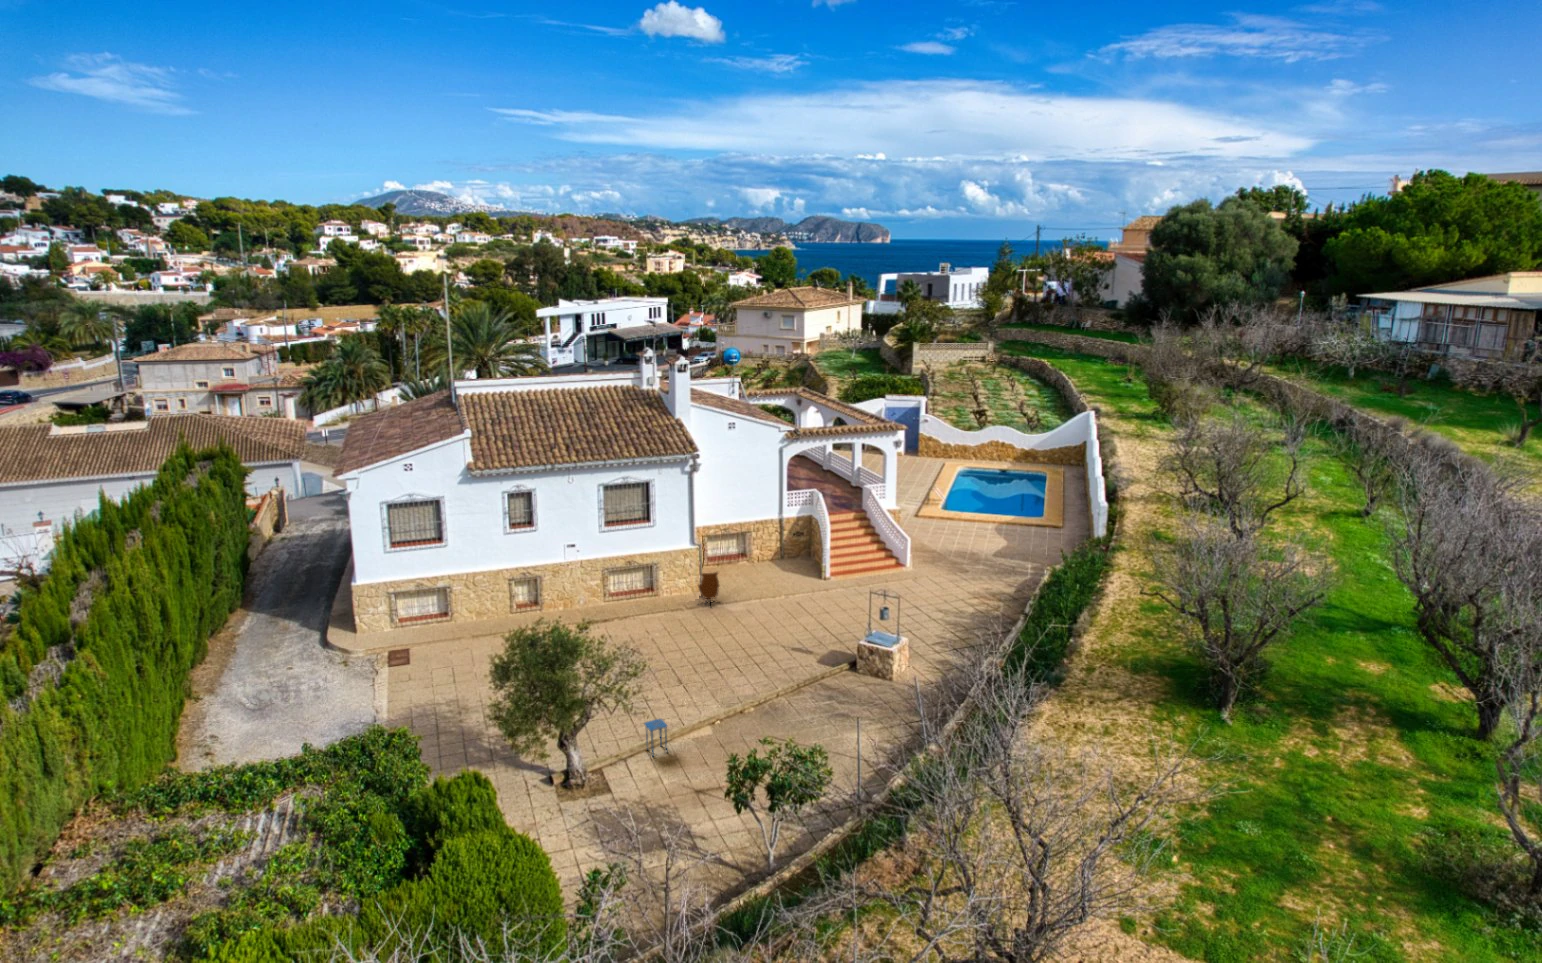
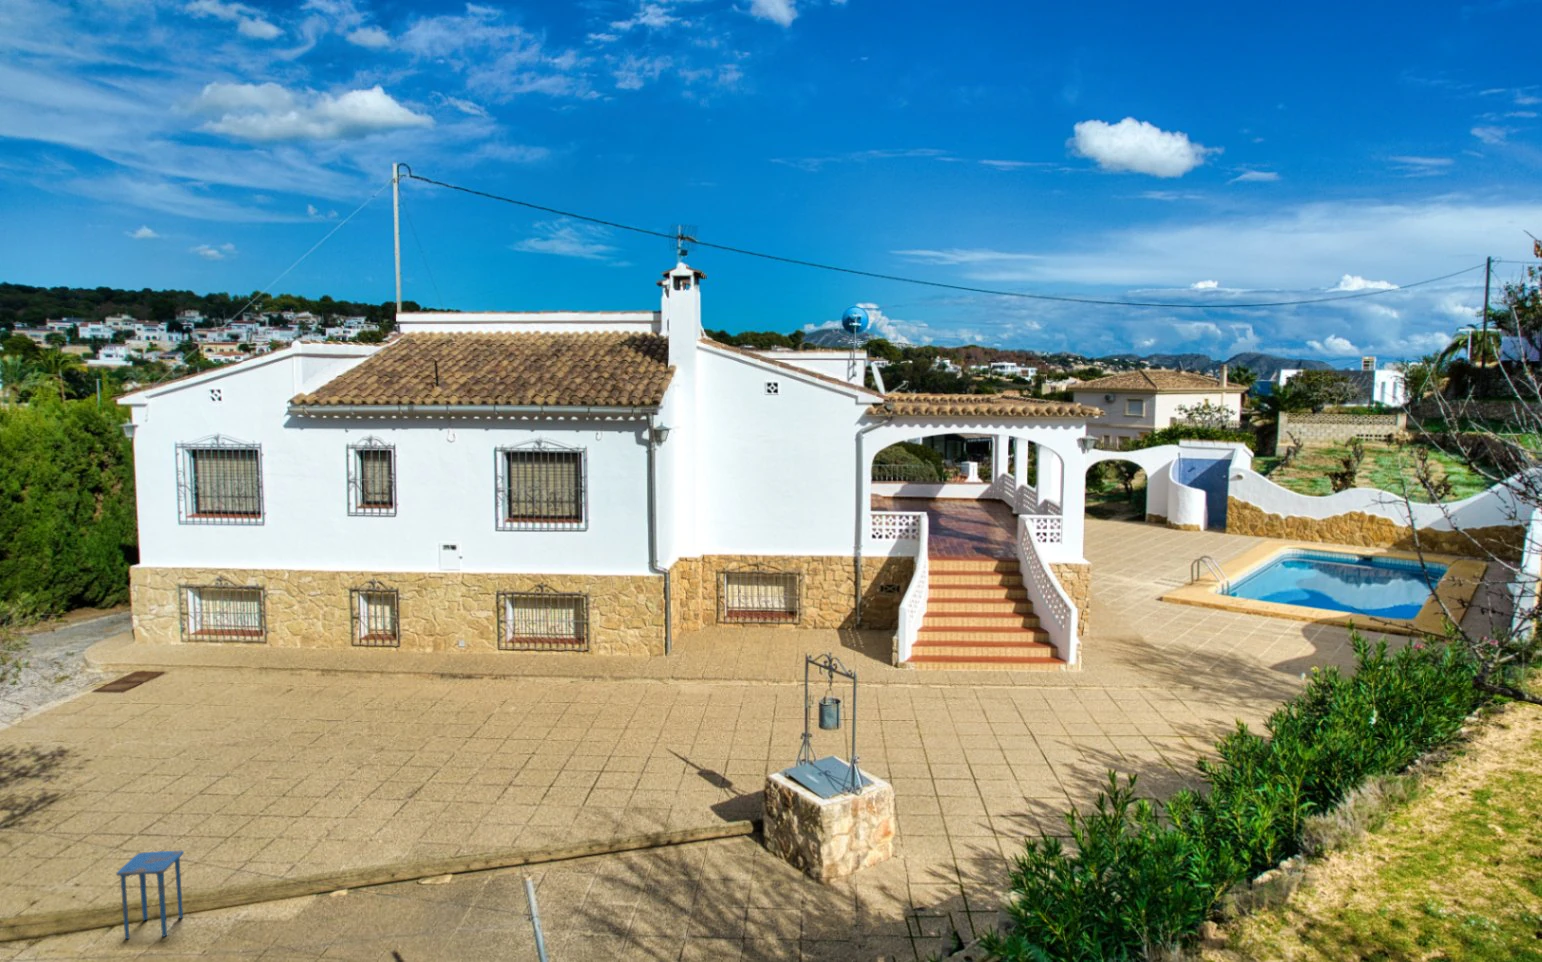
lounge chair: present [698,572,719,604] -> none [639,615,687,683]

